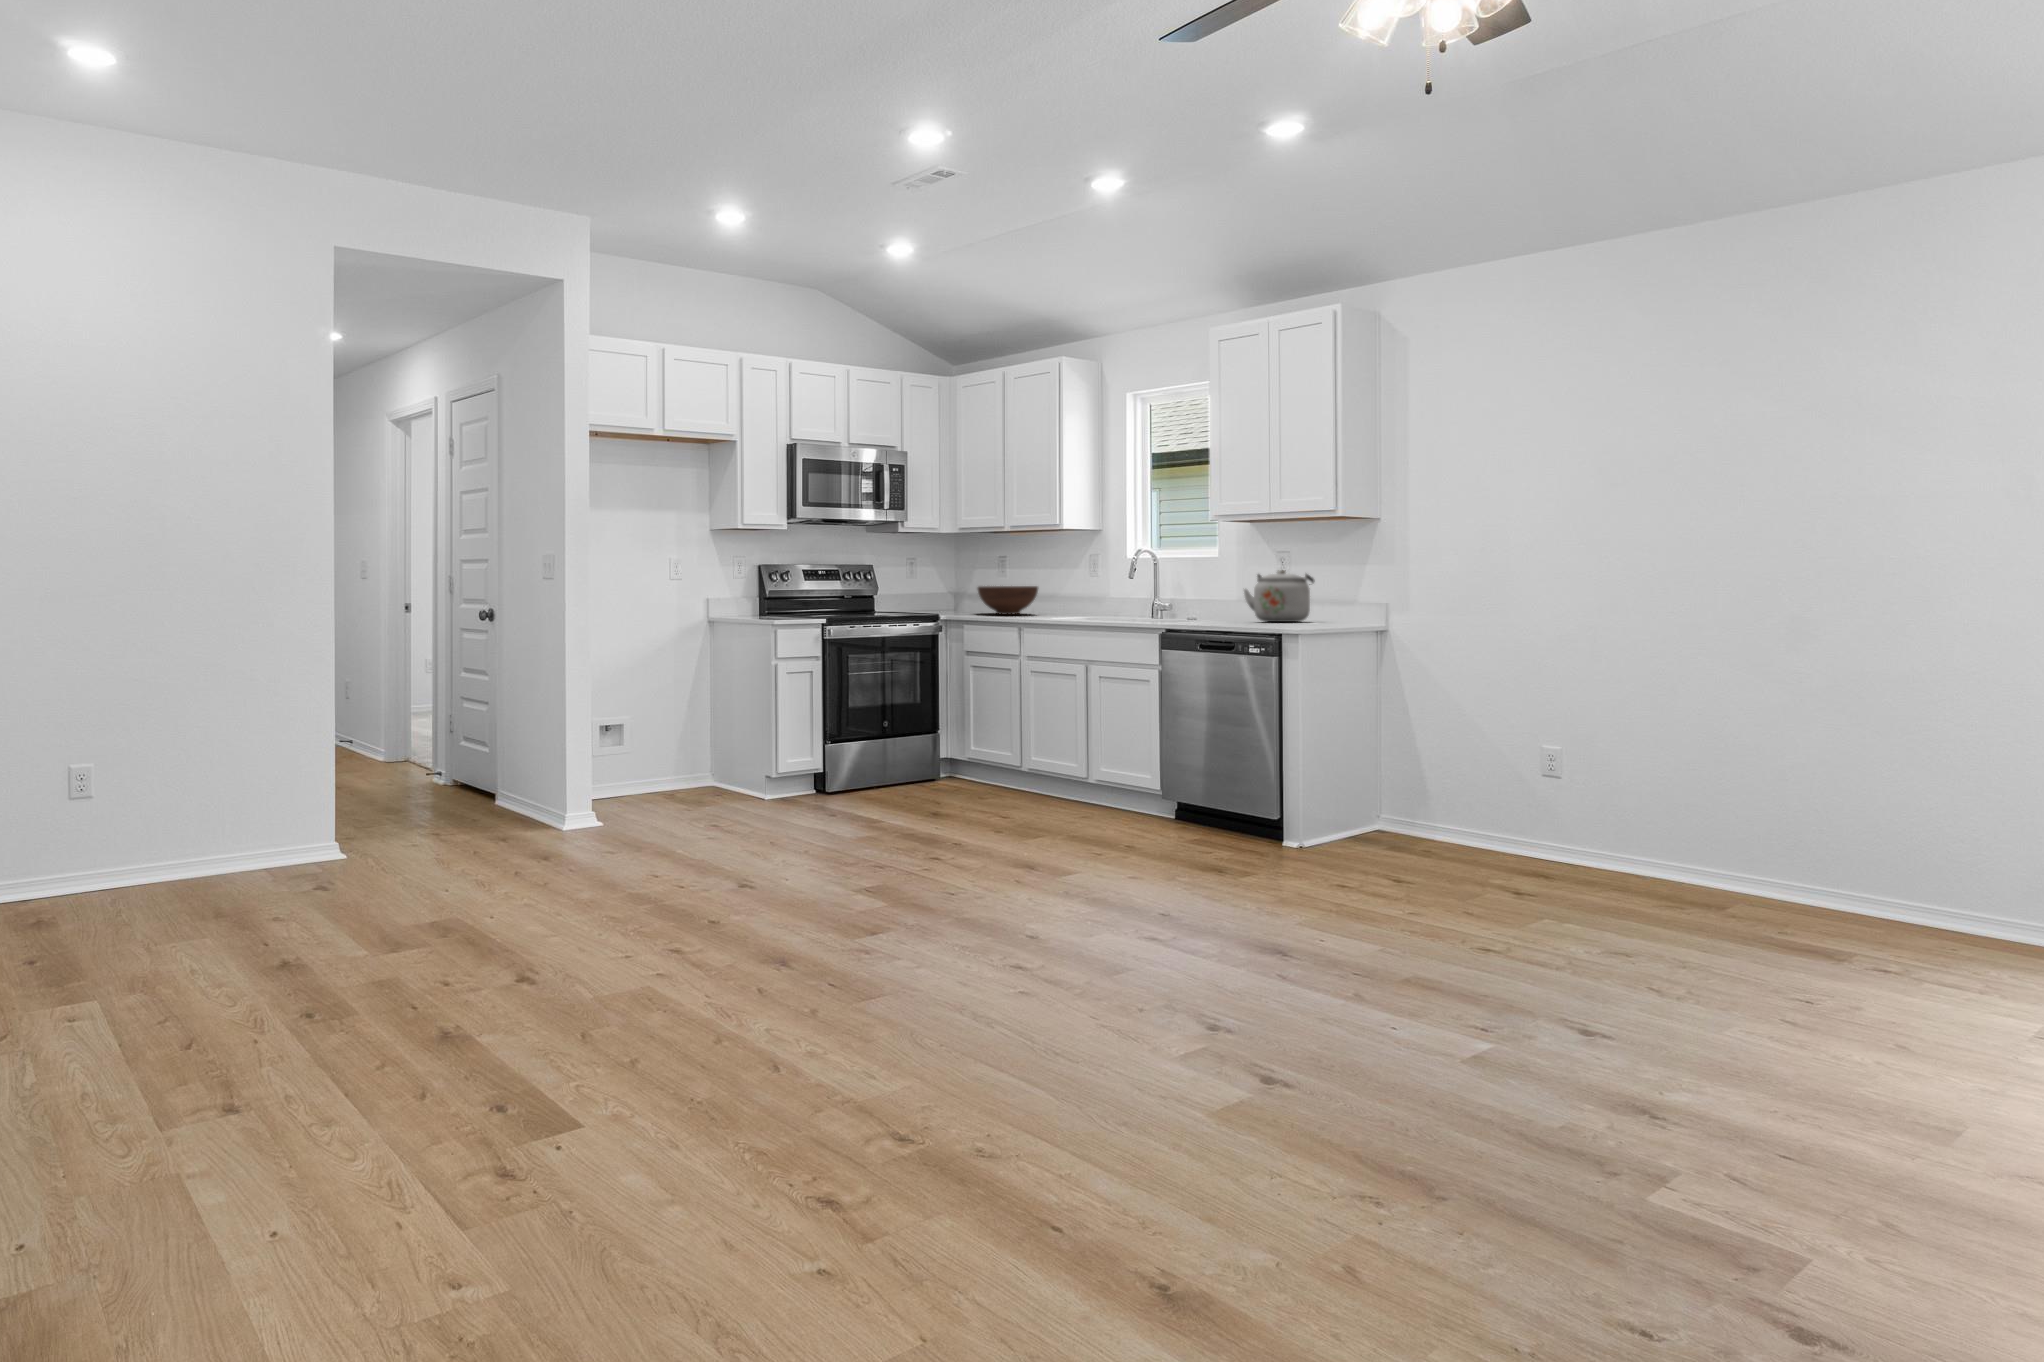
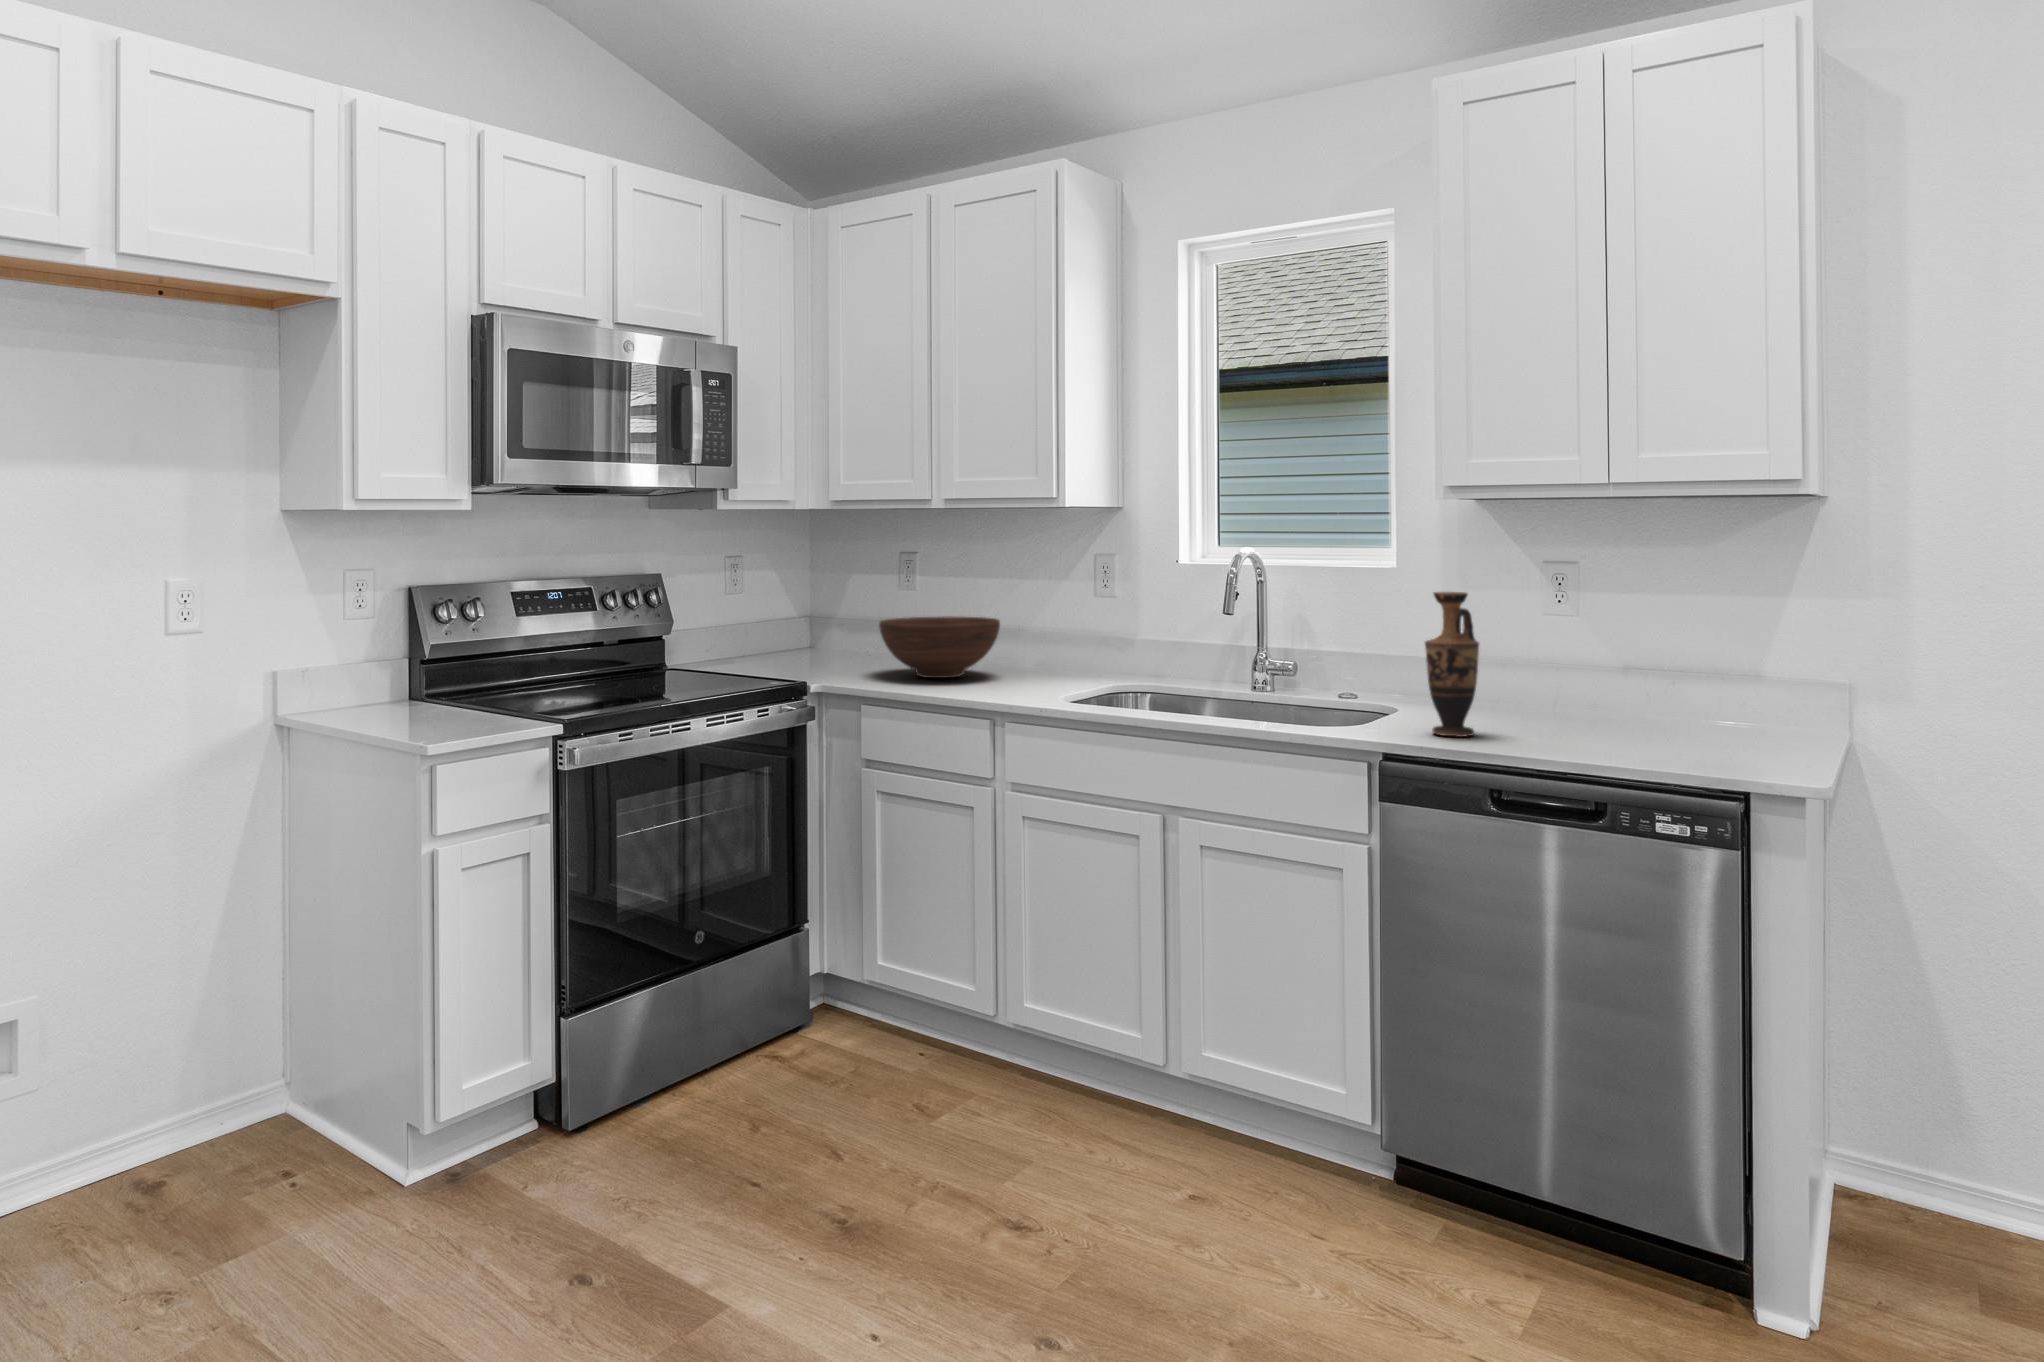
vase: none [1192,560,1216,623] -> present [1425,592,1479,737]
kettle: present [1244,570,1314,622] -> none [1499,610,1654,726]

